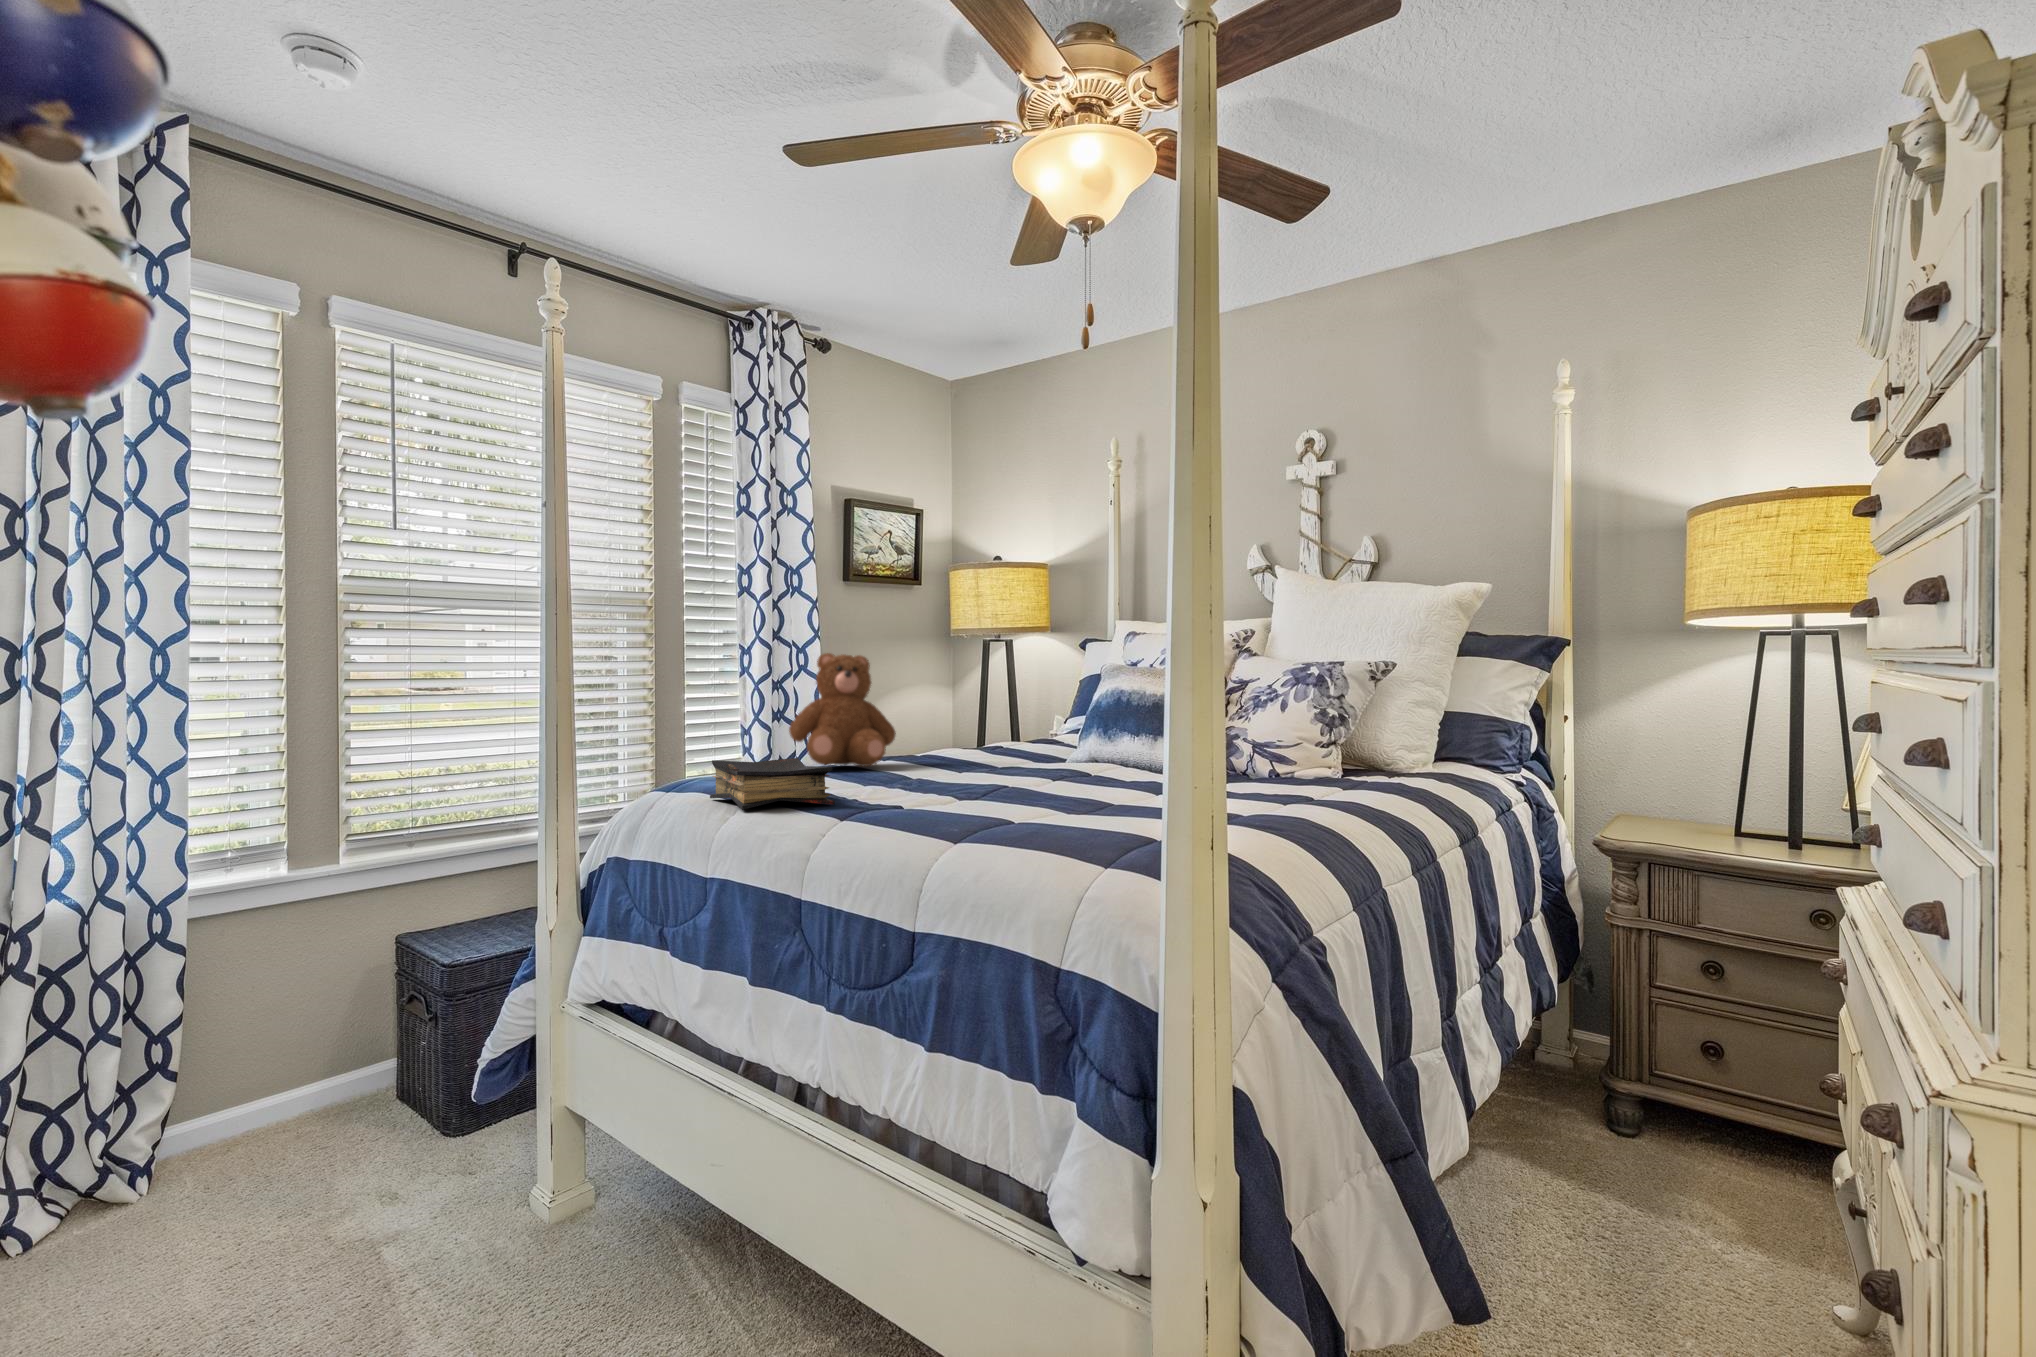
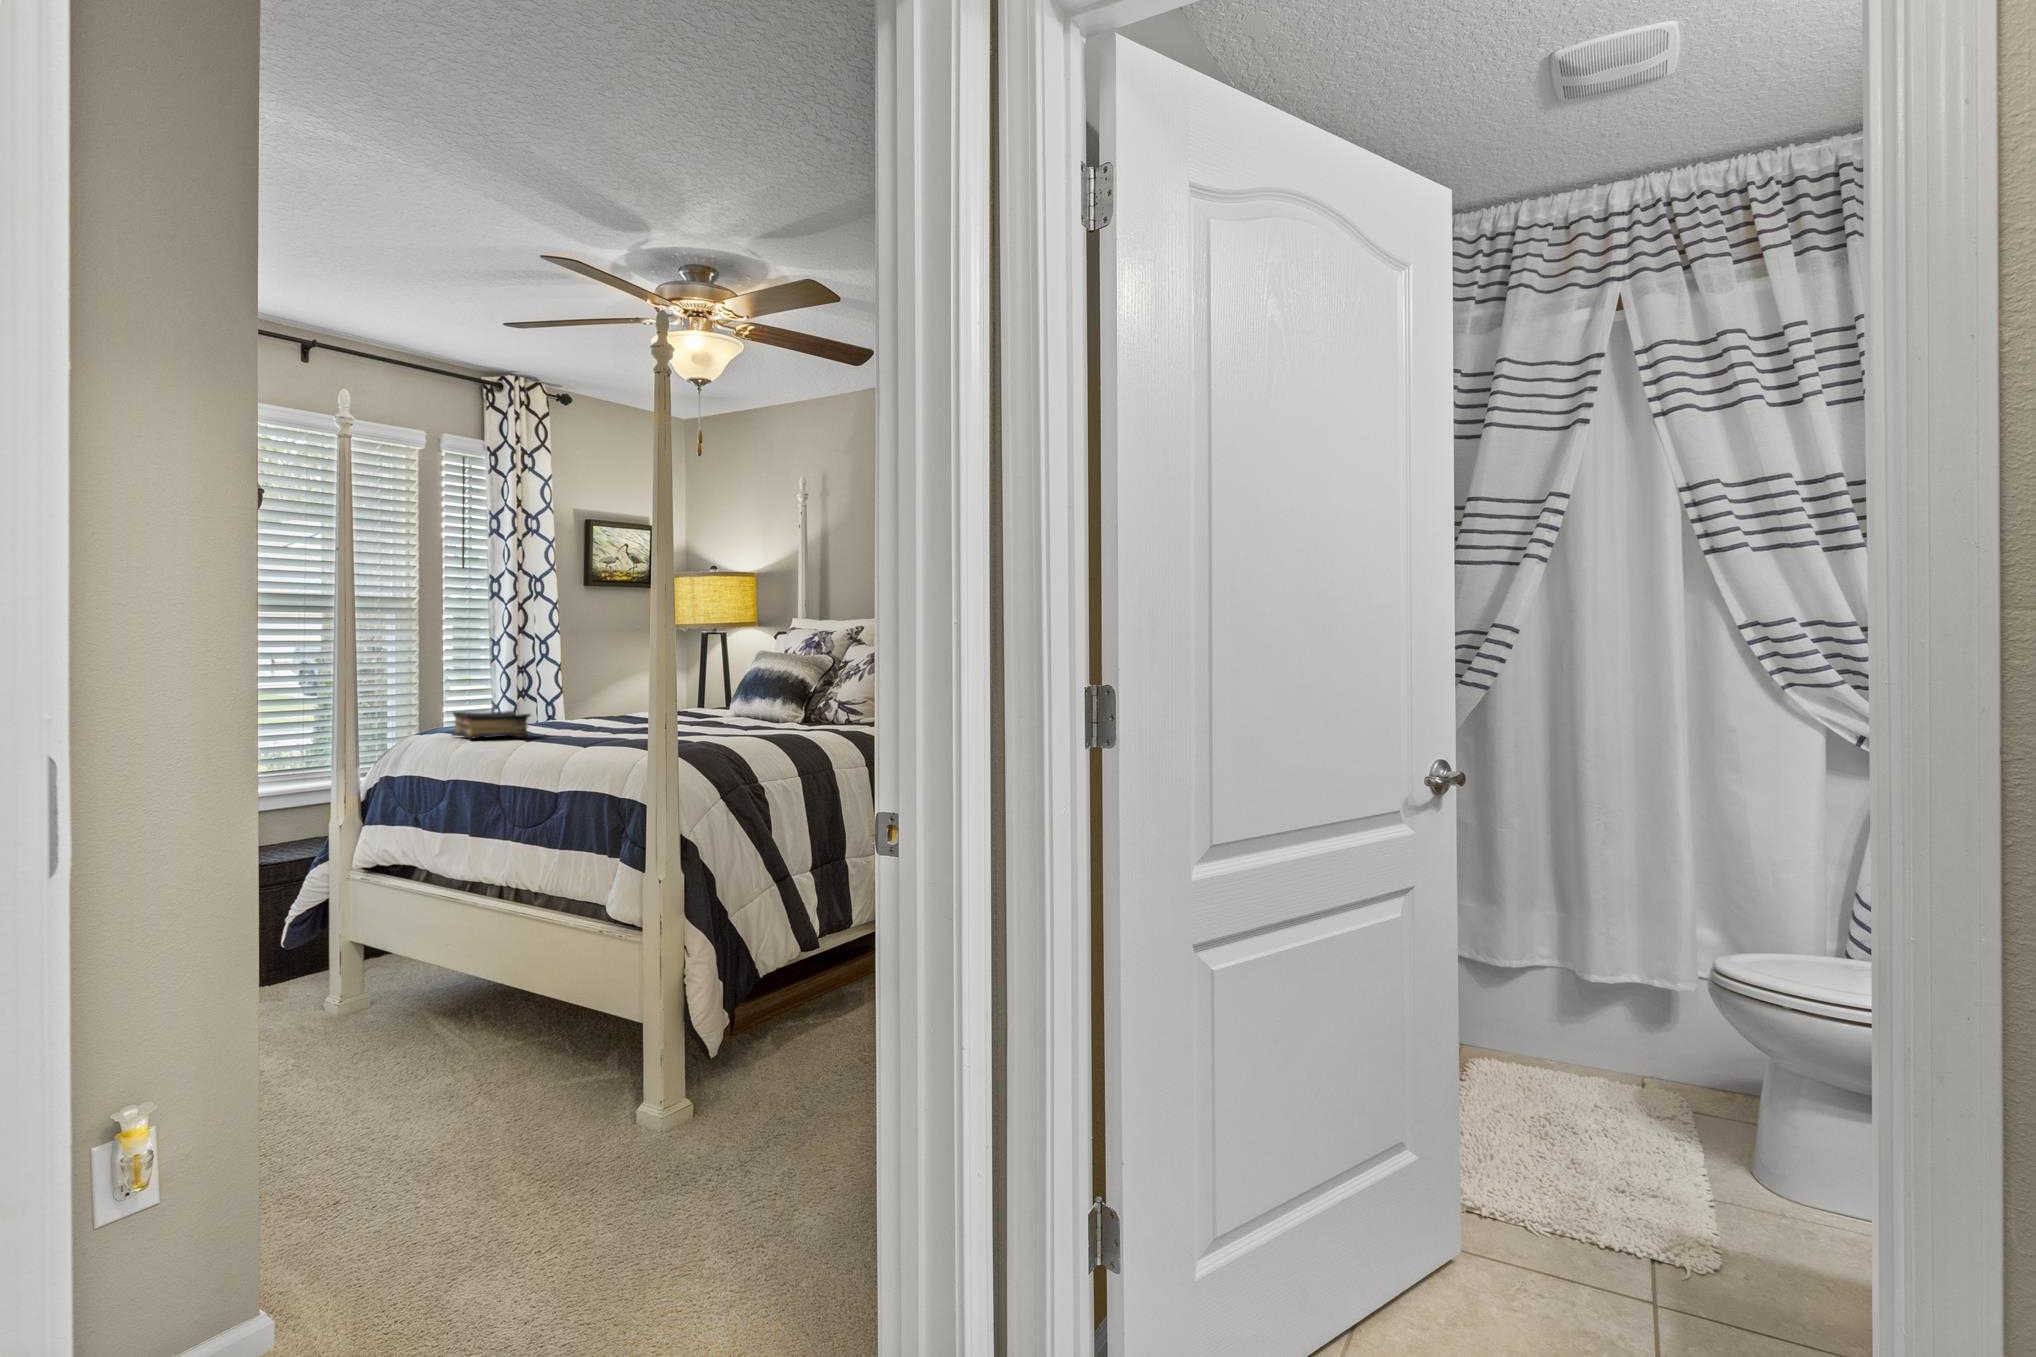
teddy bear: present [789,653,896,766] -> none [518,643,602,725]

